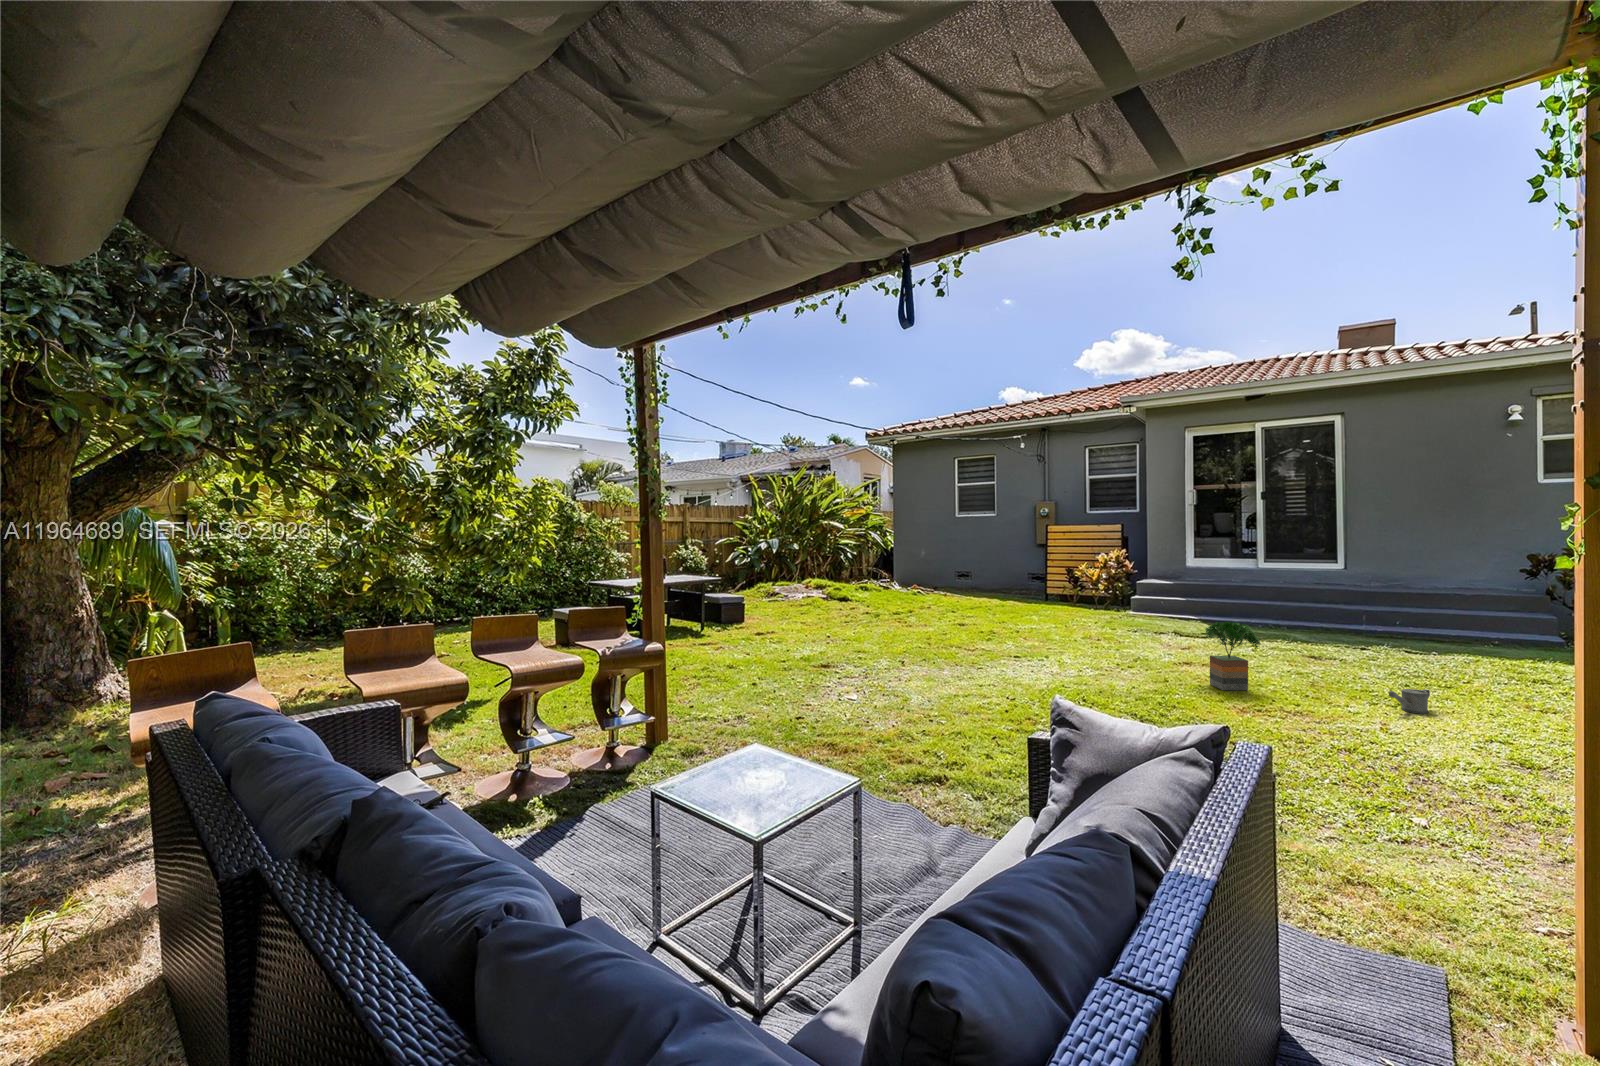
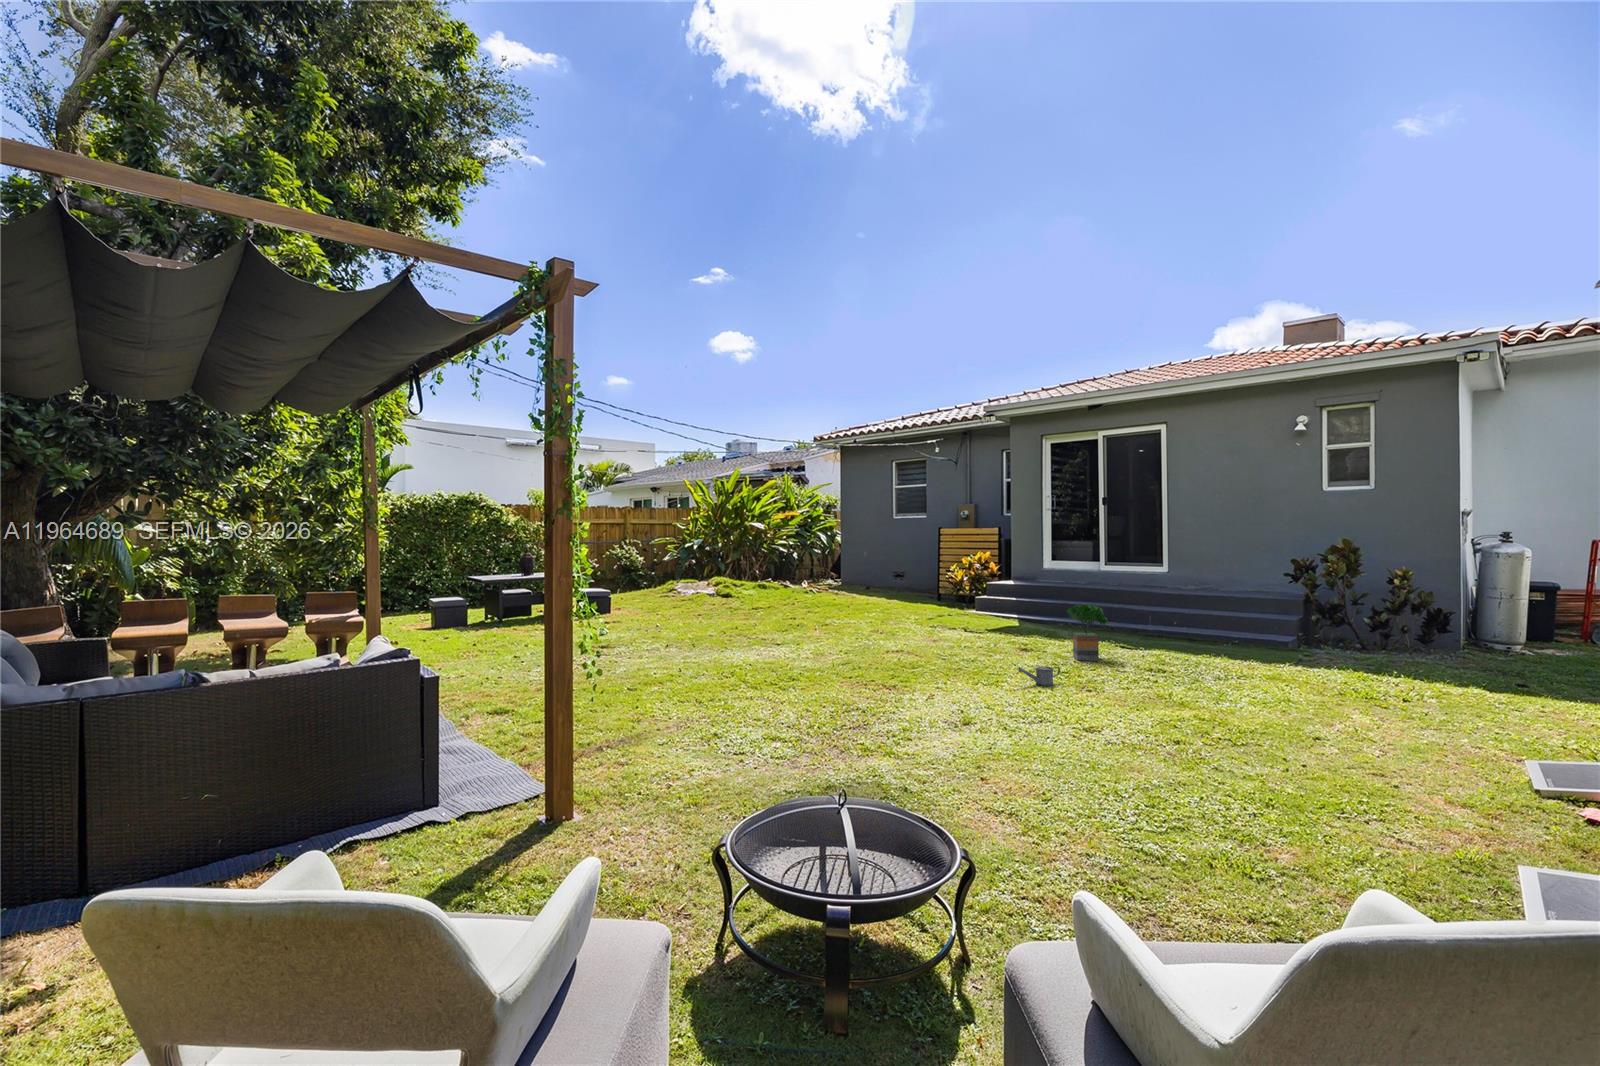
potted tree: present [1205,622,1260,690] -> present [1068,605,1107,661]

